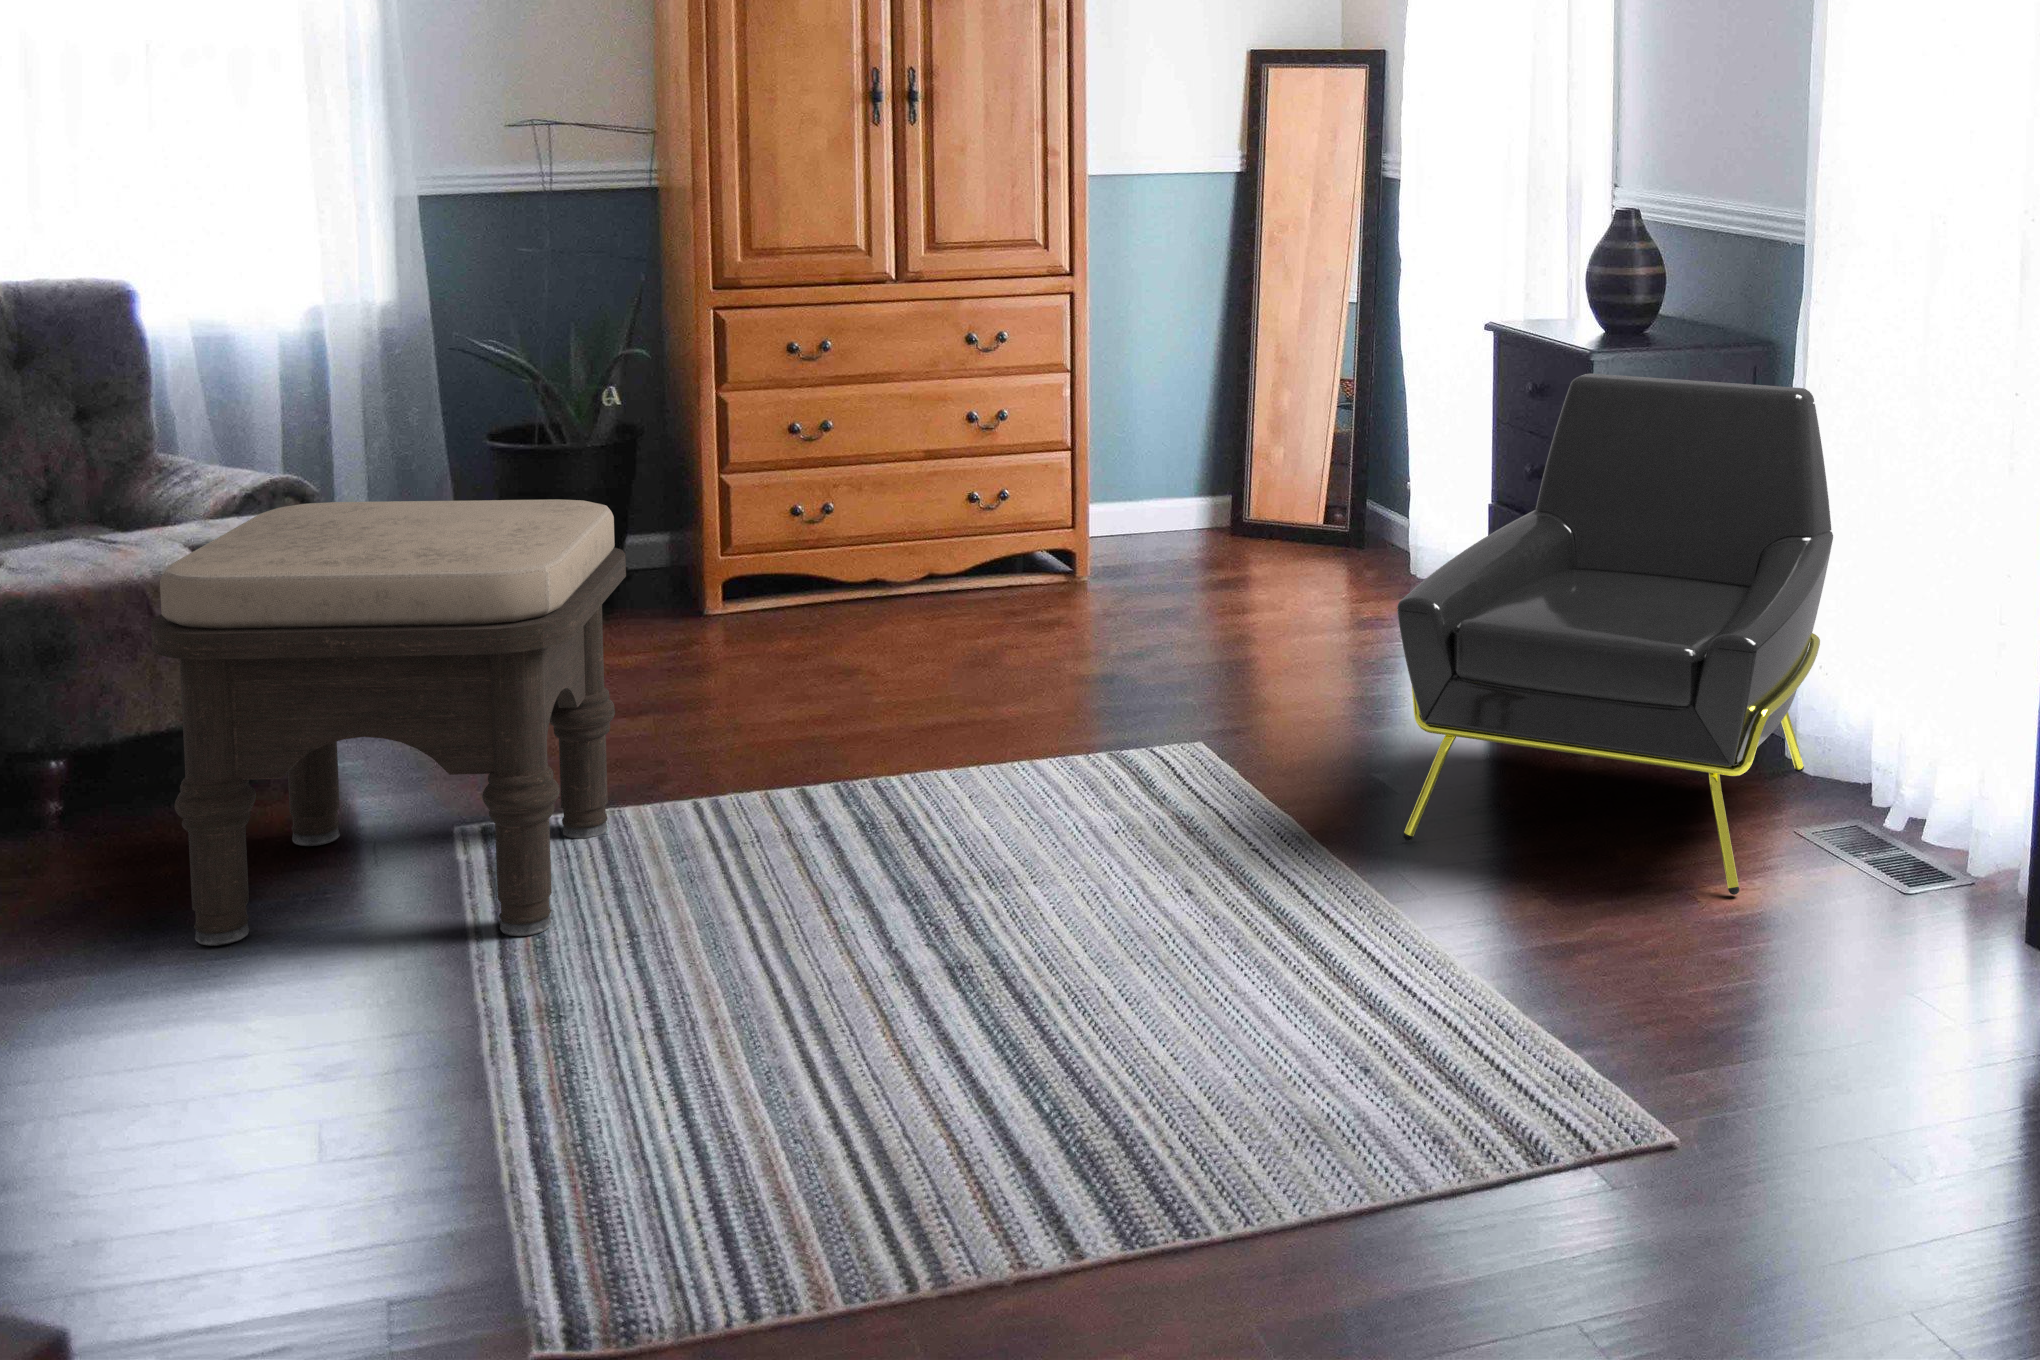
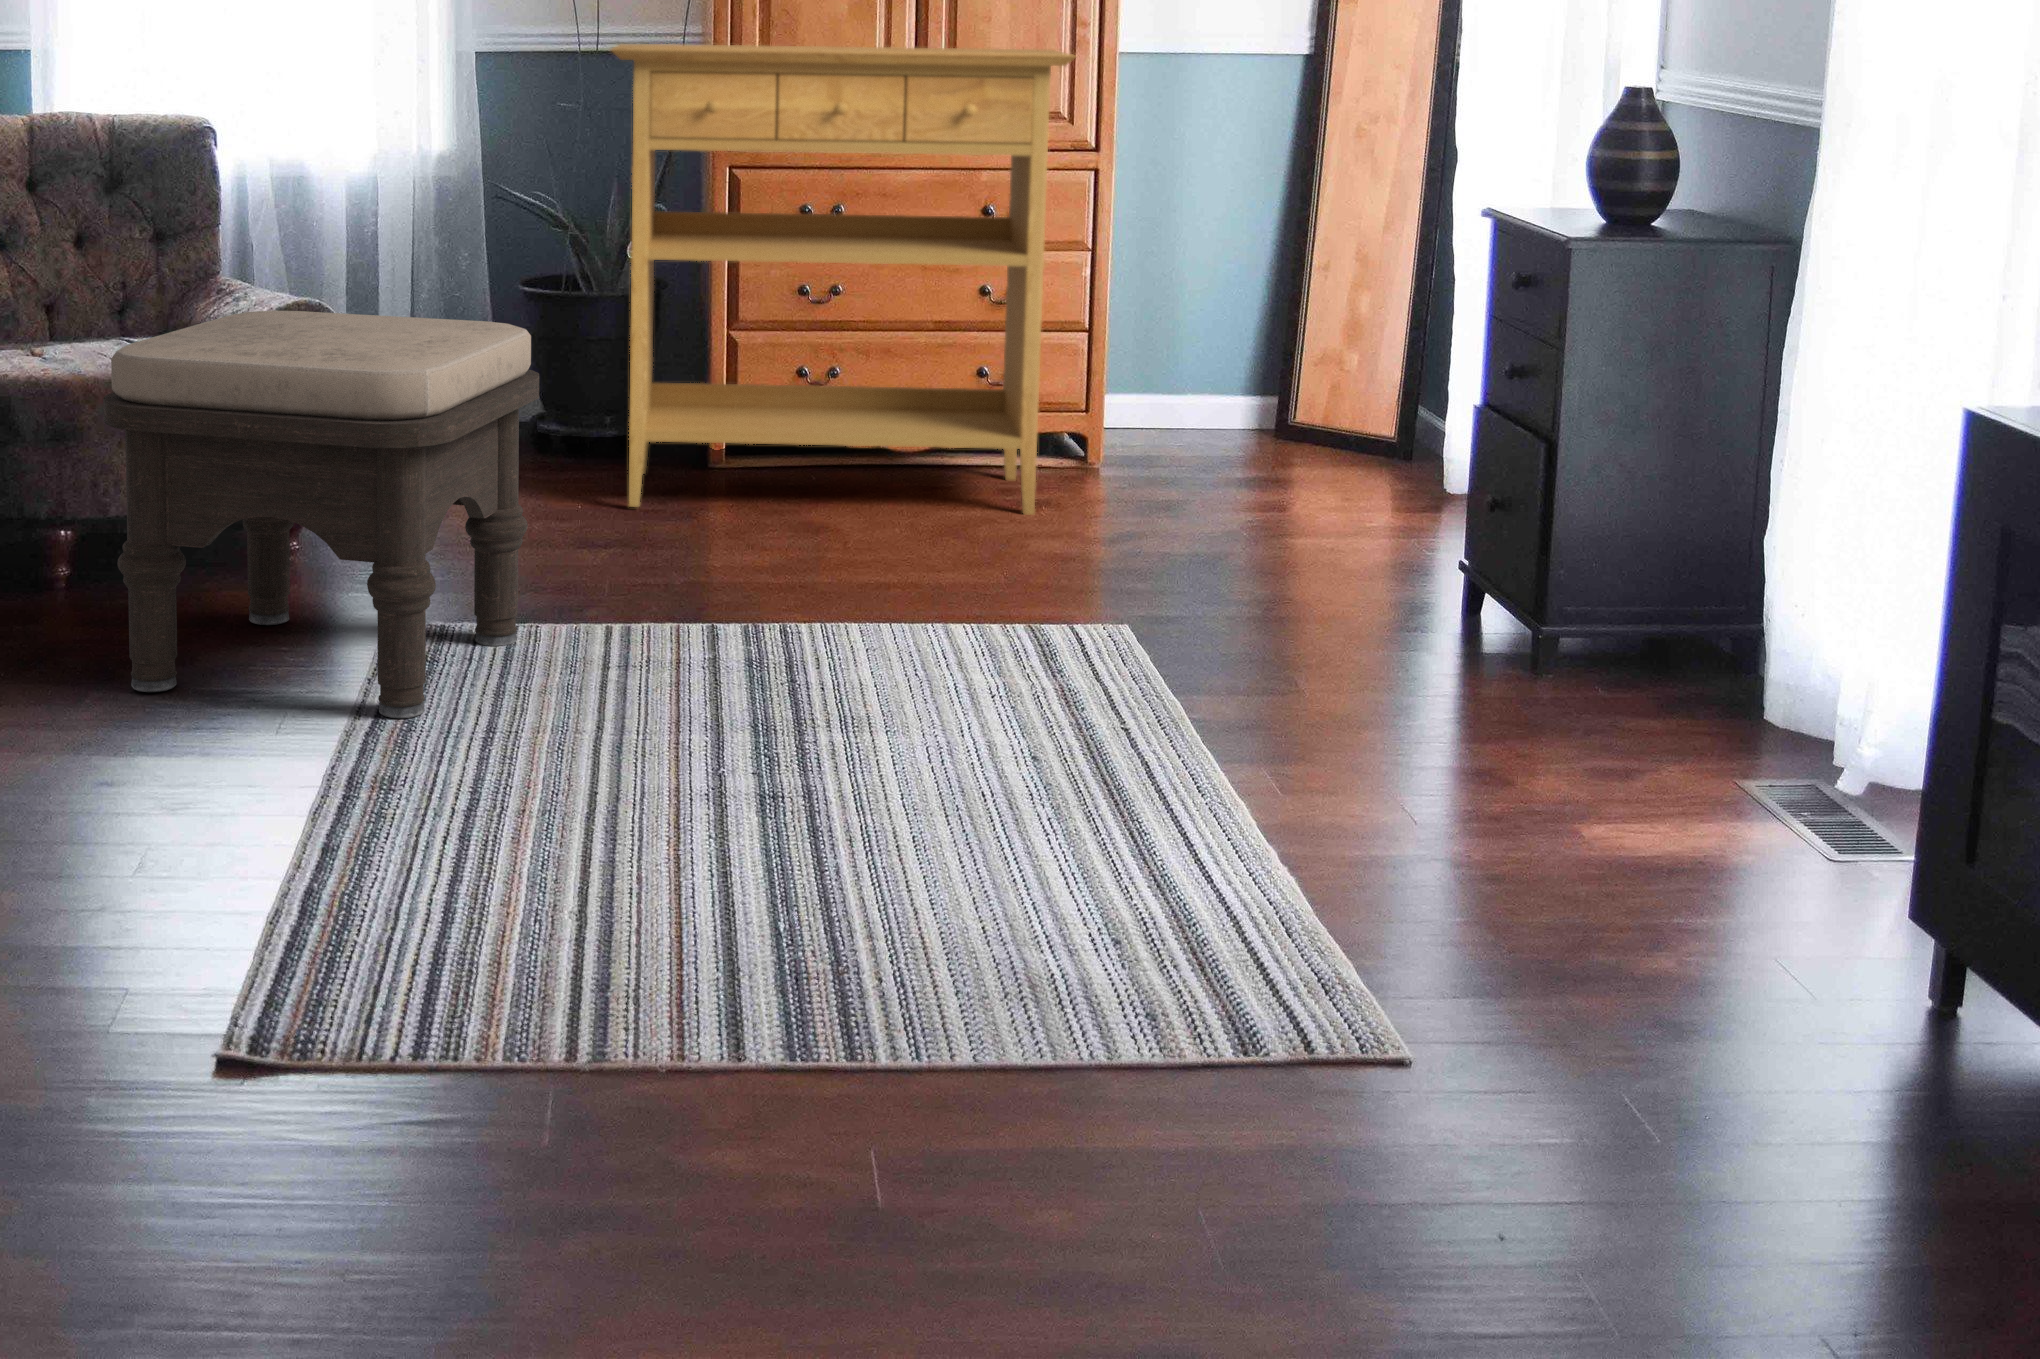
console table: none [600,181,1077,663] -> present [611,44,1076,515]
armchair: present [1397,374,1833,895] -> none [1292,257,1863,844]

